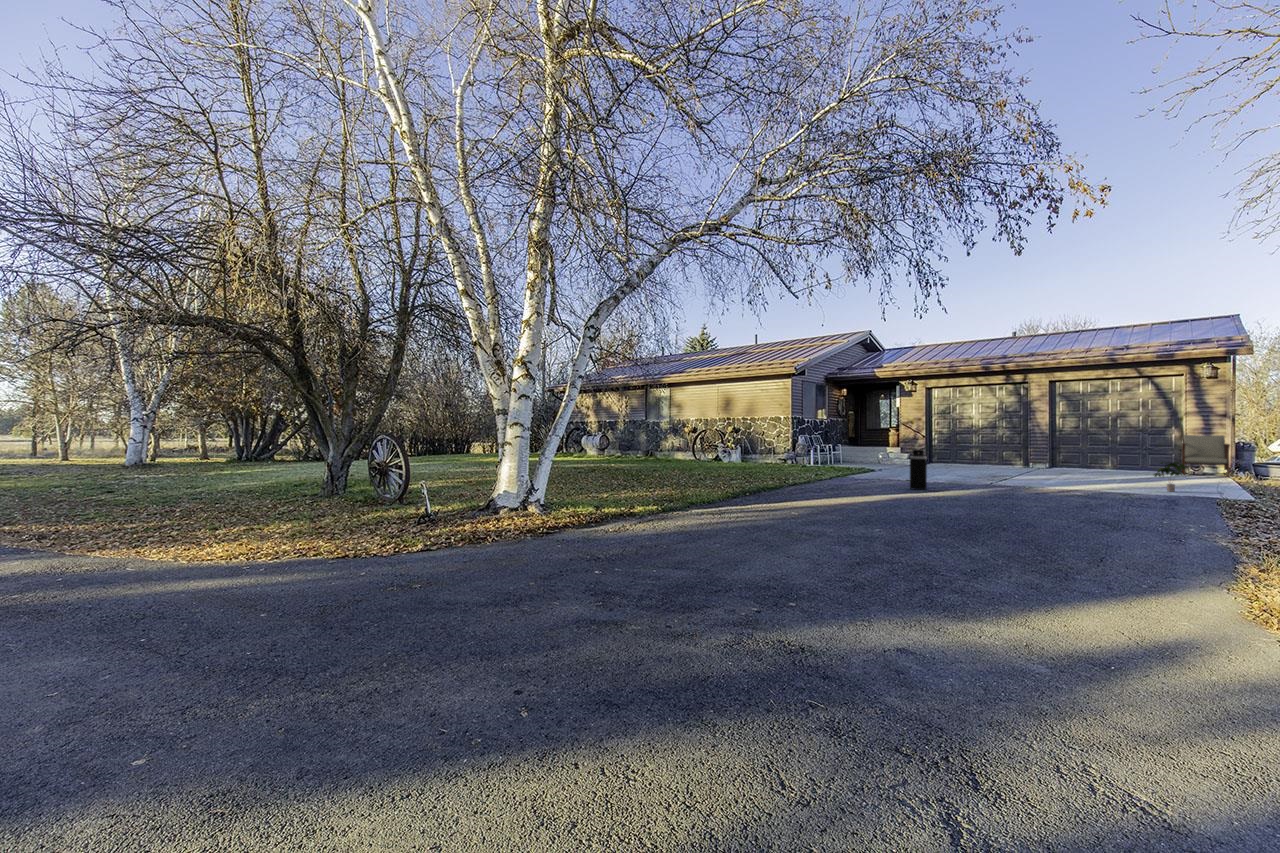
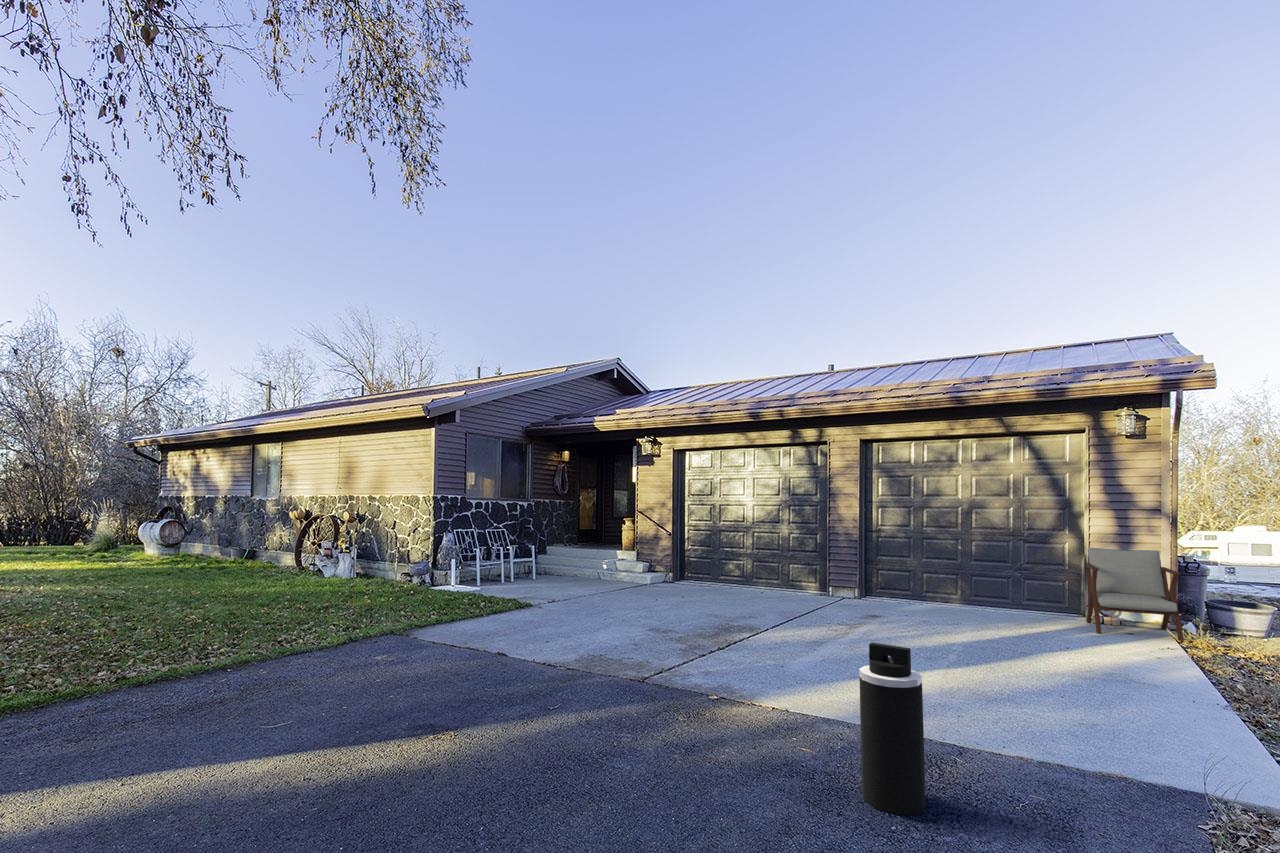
trash can: present [910,449,927,490] -> present [859,642,926,815]
potted plant: present [1154,462,1189,492] -> none [1107,672,1222,782]

